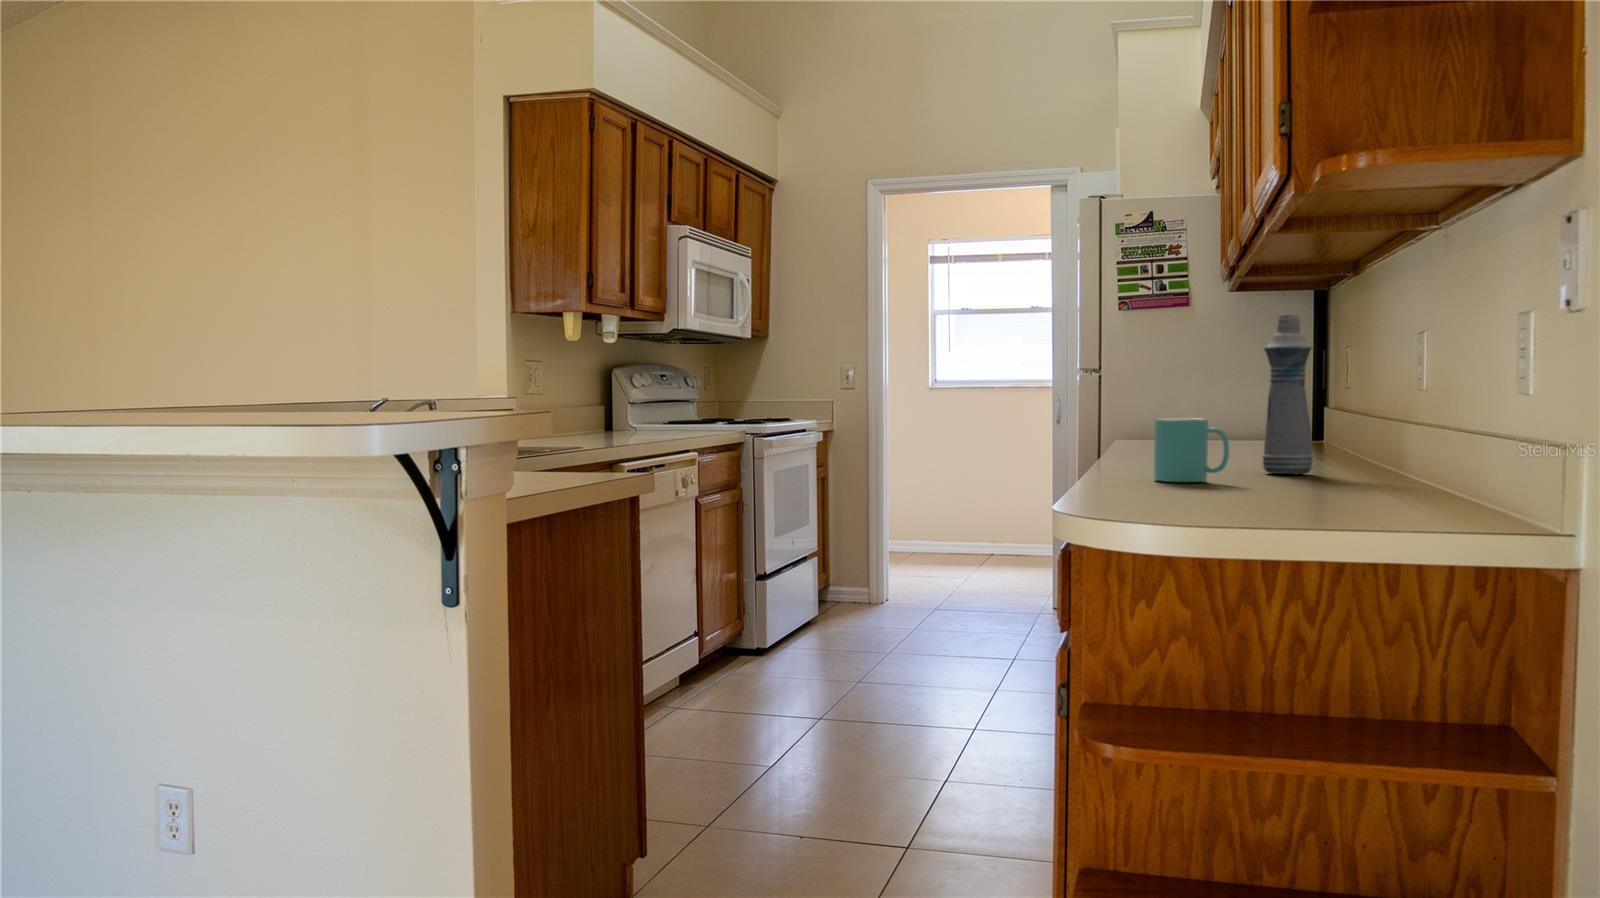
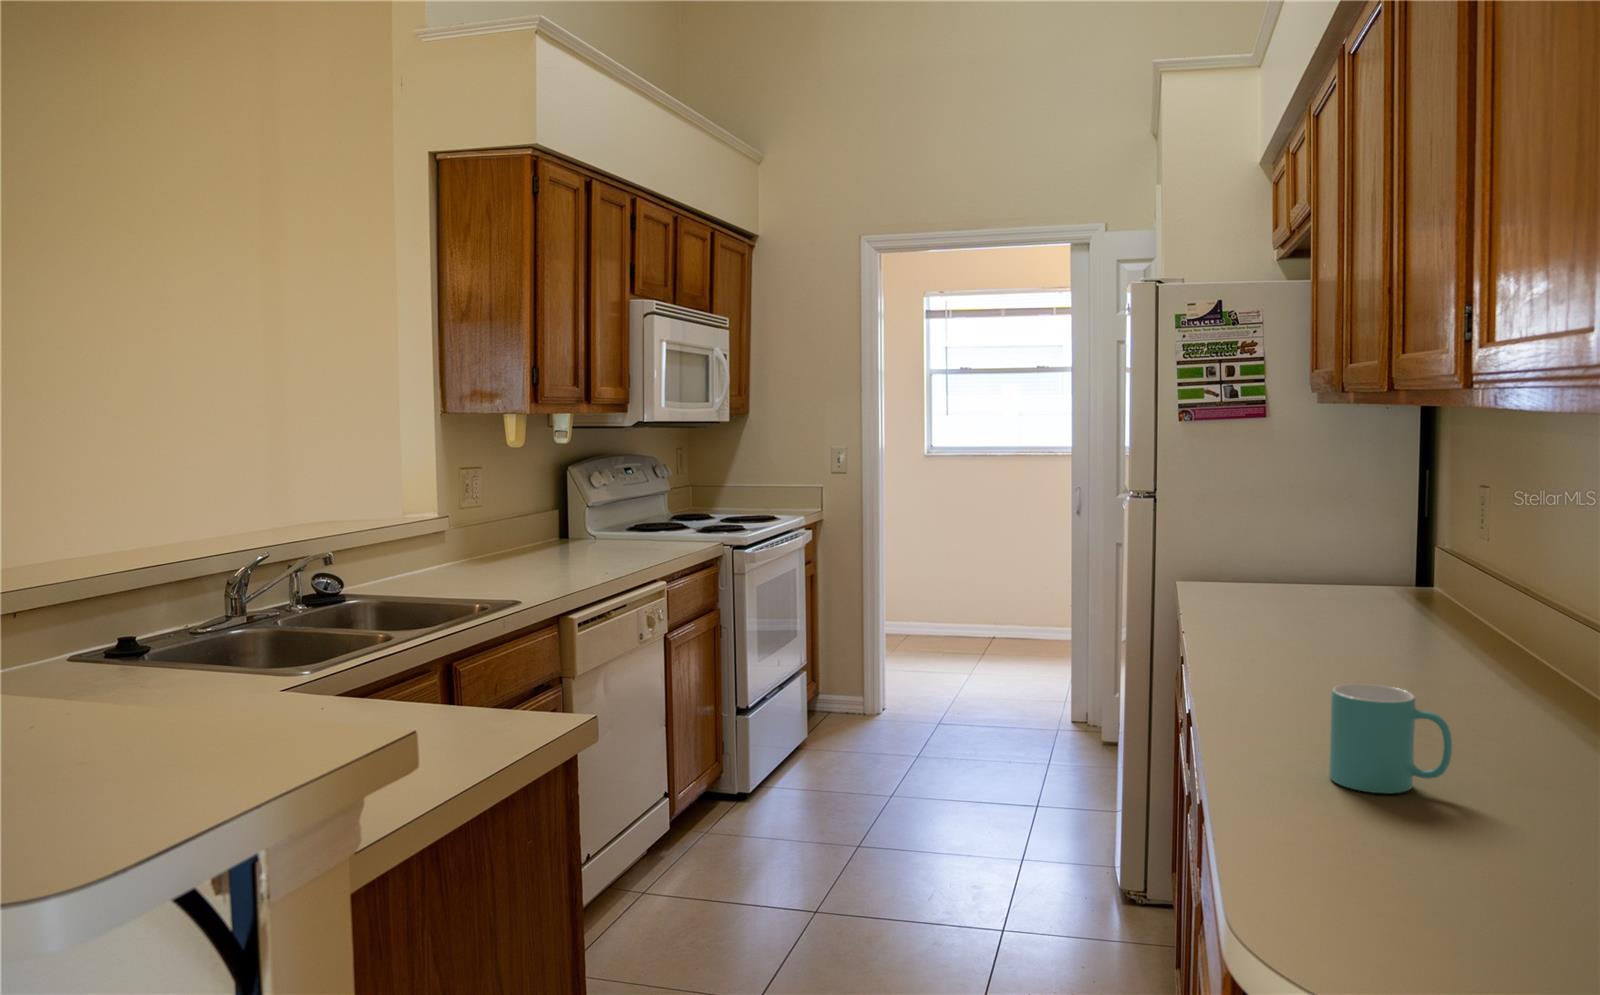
bottle: present [1262,315,1314,474] -> none [1461,516,1544,747]

